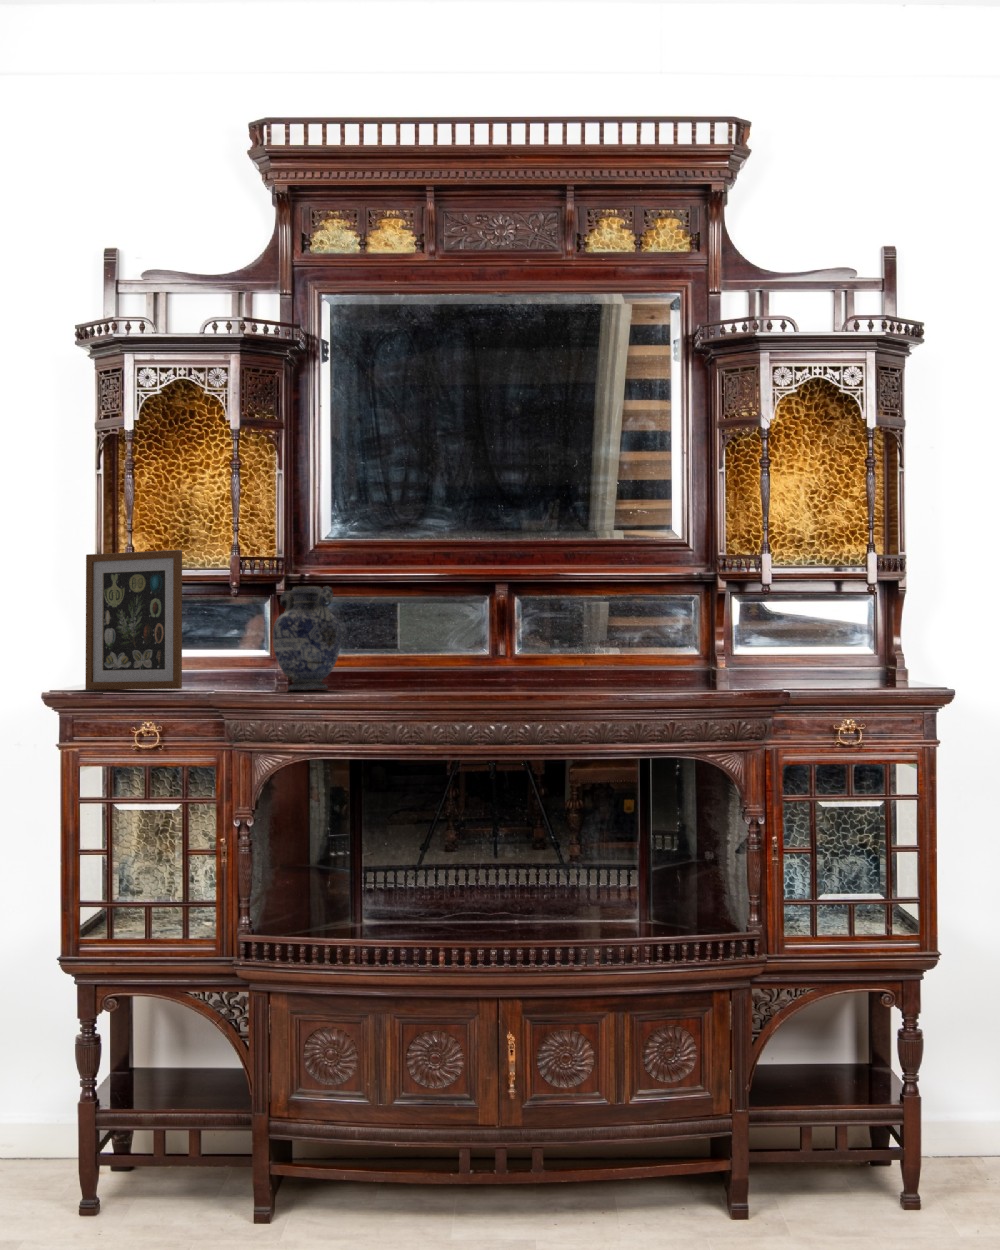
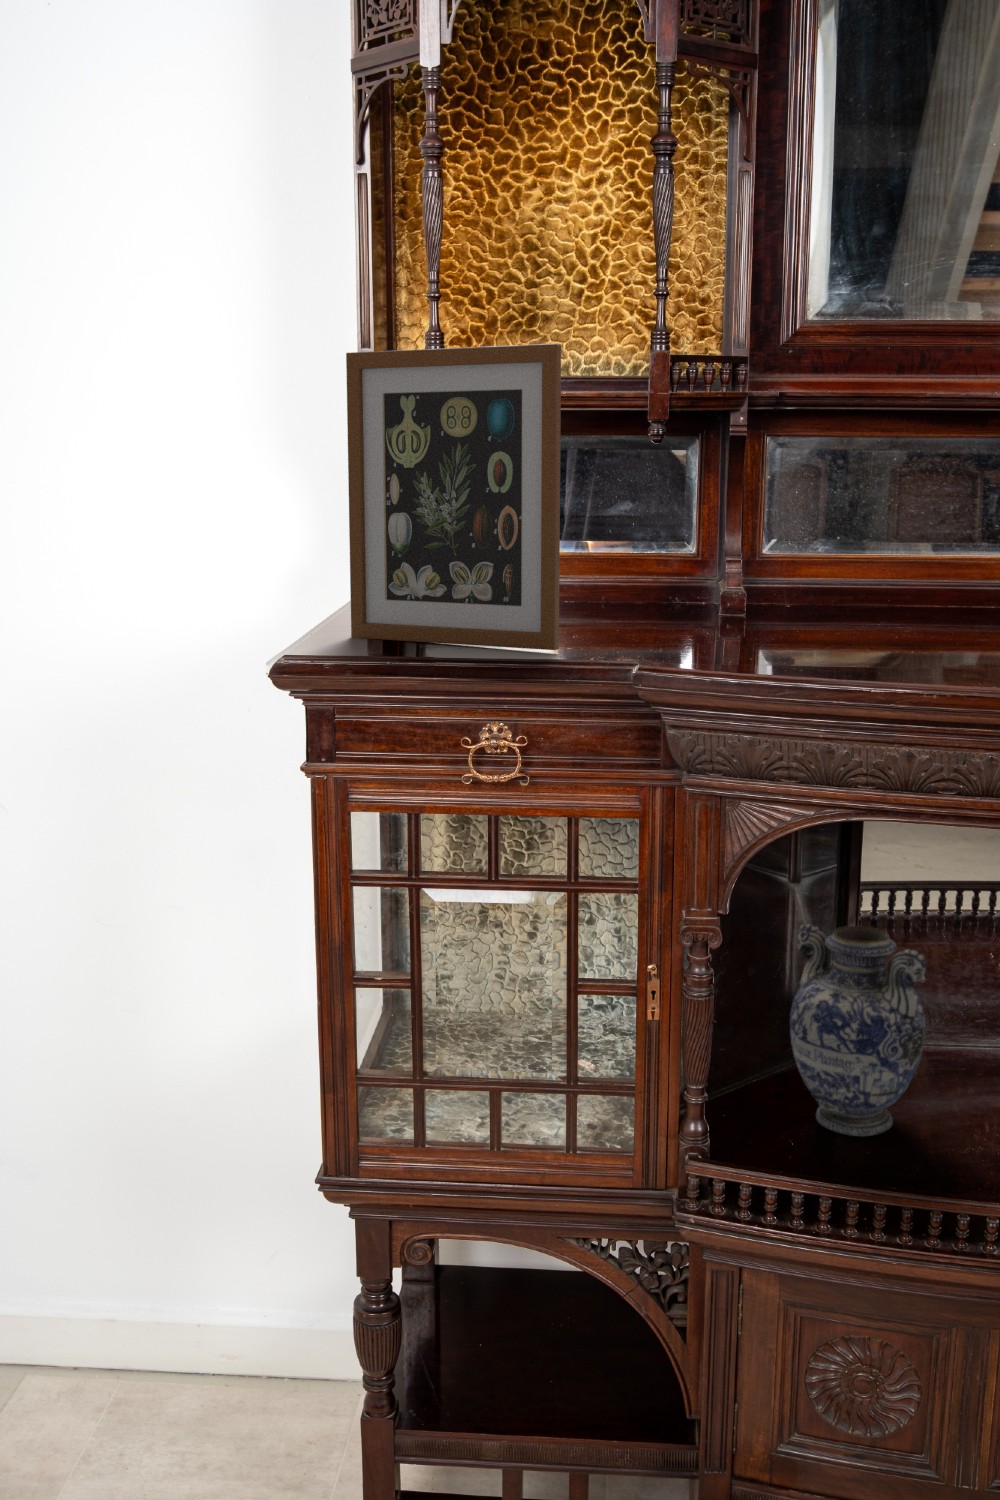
decorative vase: present [272,586,341,690] -> present [790,924,927,1136]

